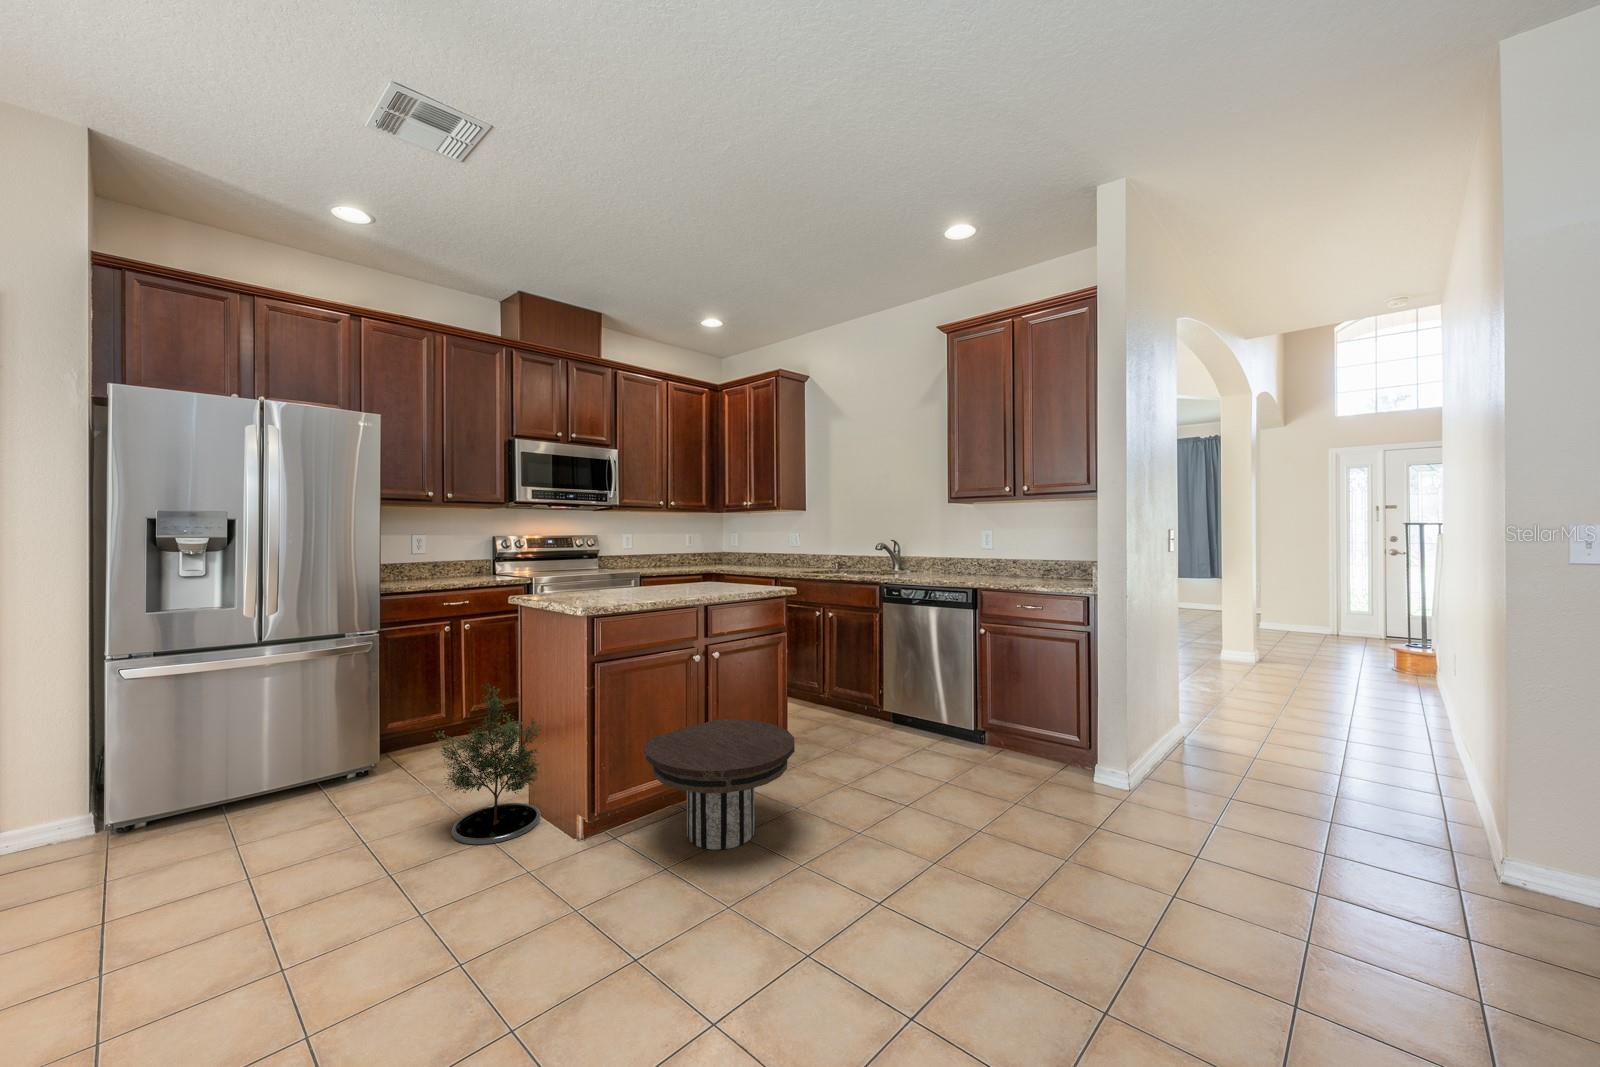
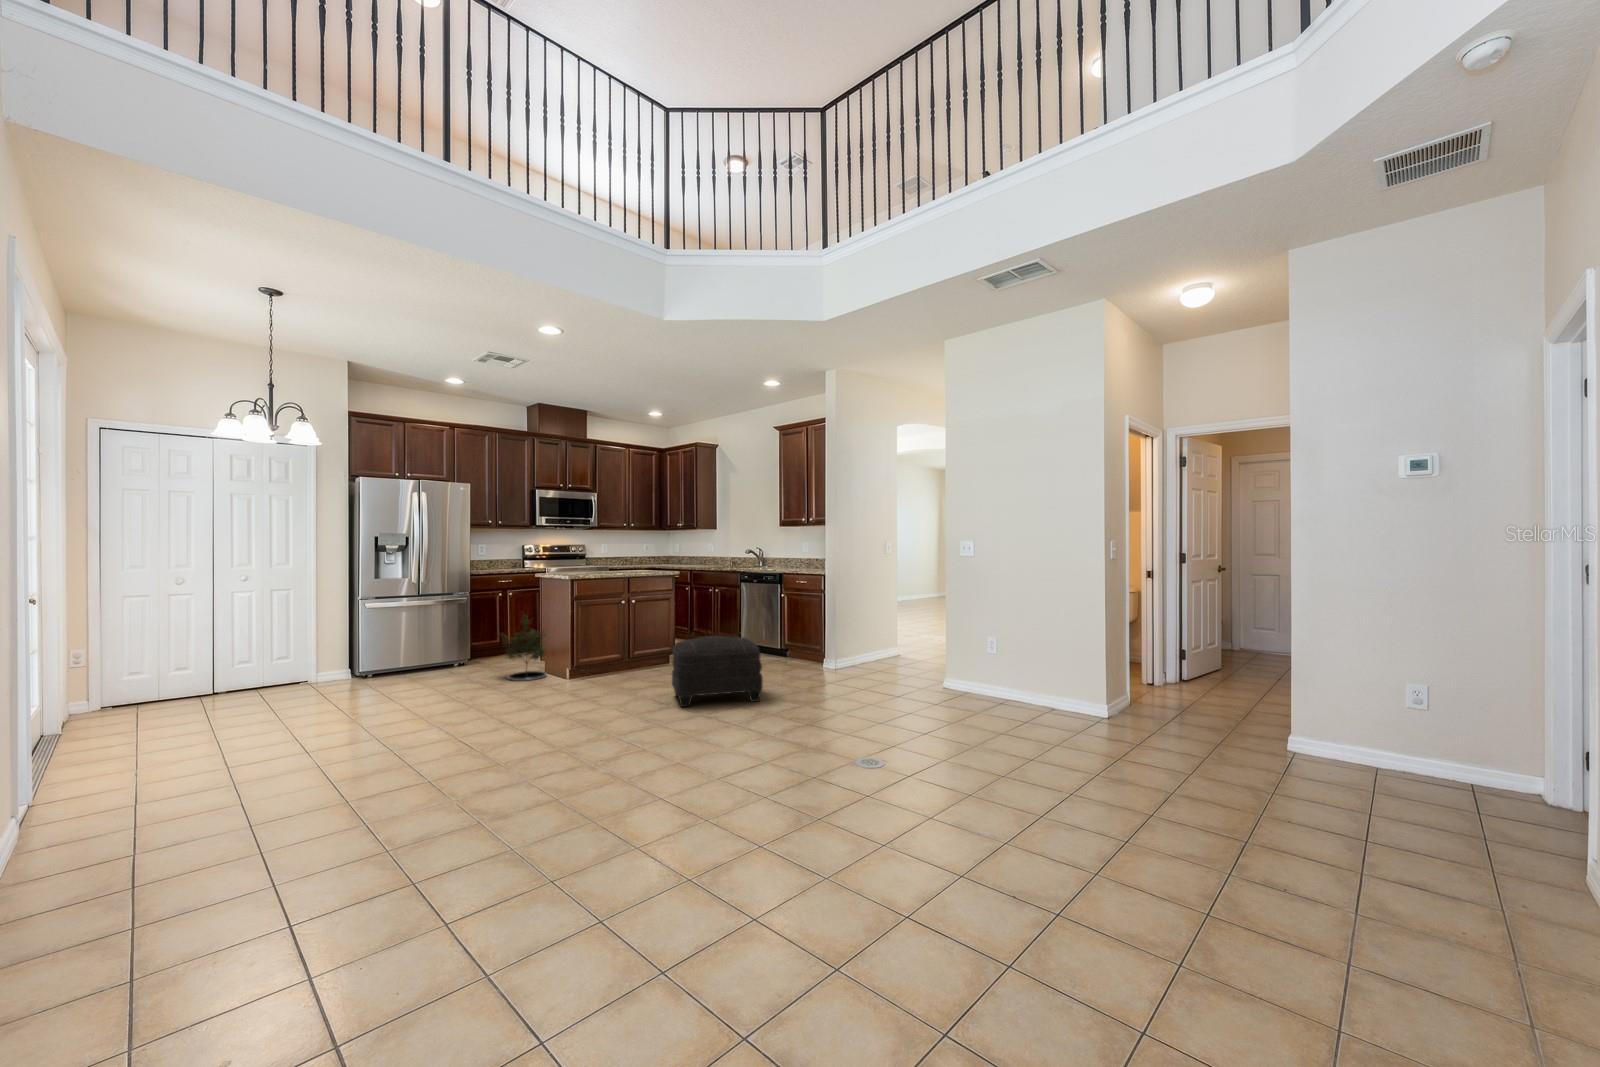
side table: present [644,719,795,850] -> none [592,632,662,682]
ottoman: none [875,771,1143,1023] -> present [672,636,763,707]

